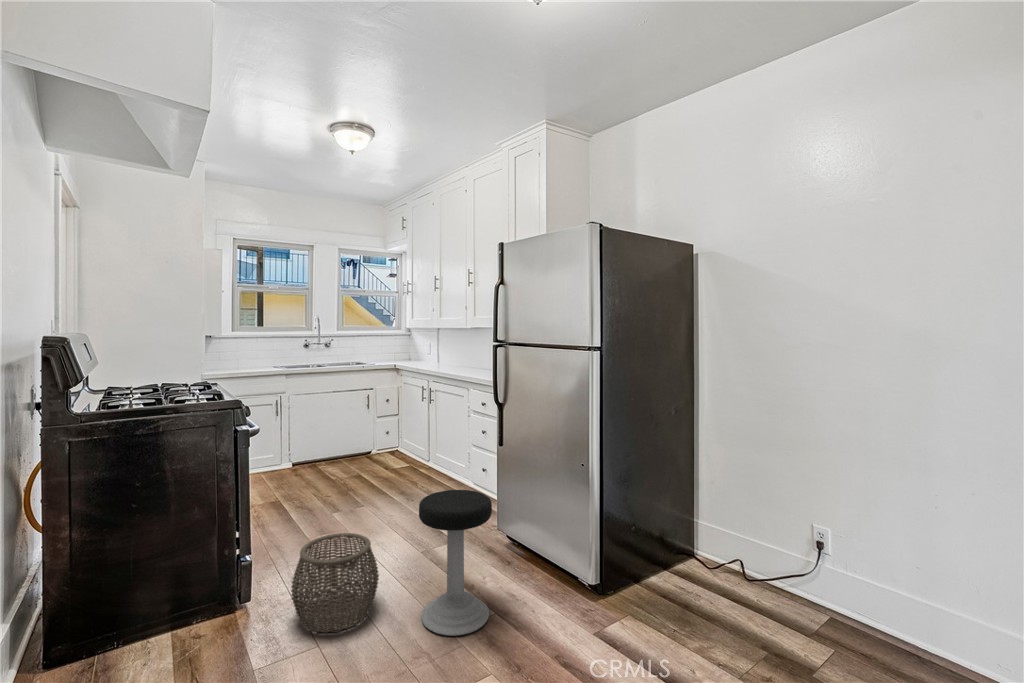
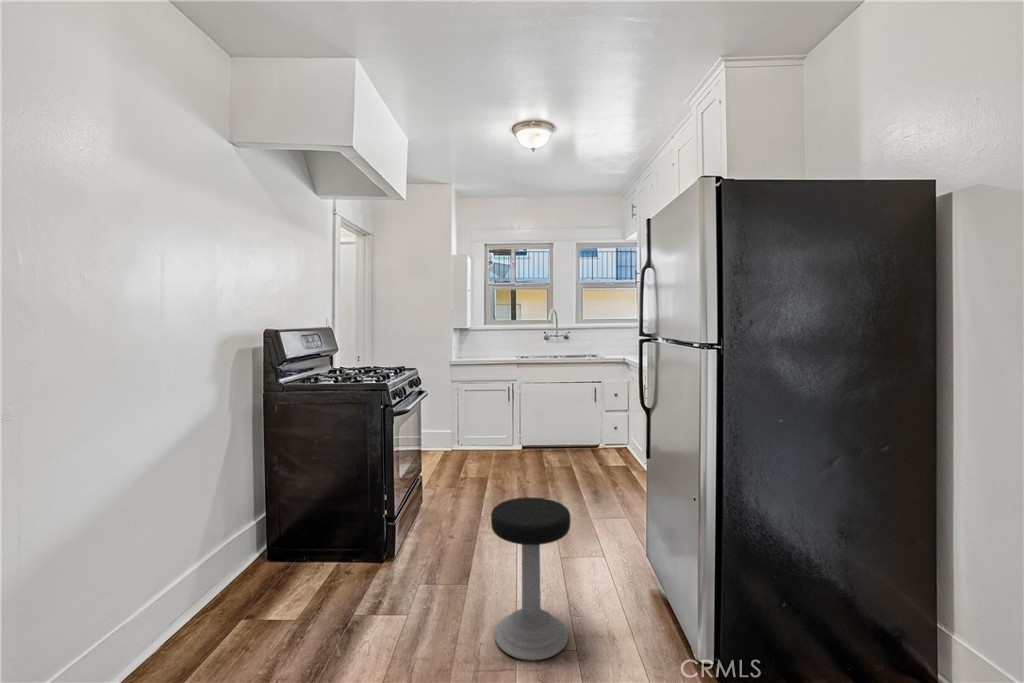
woven basket: present [291,533,379,633] -> none [400,516,479,609]

